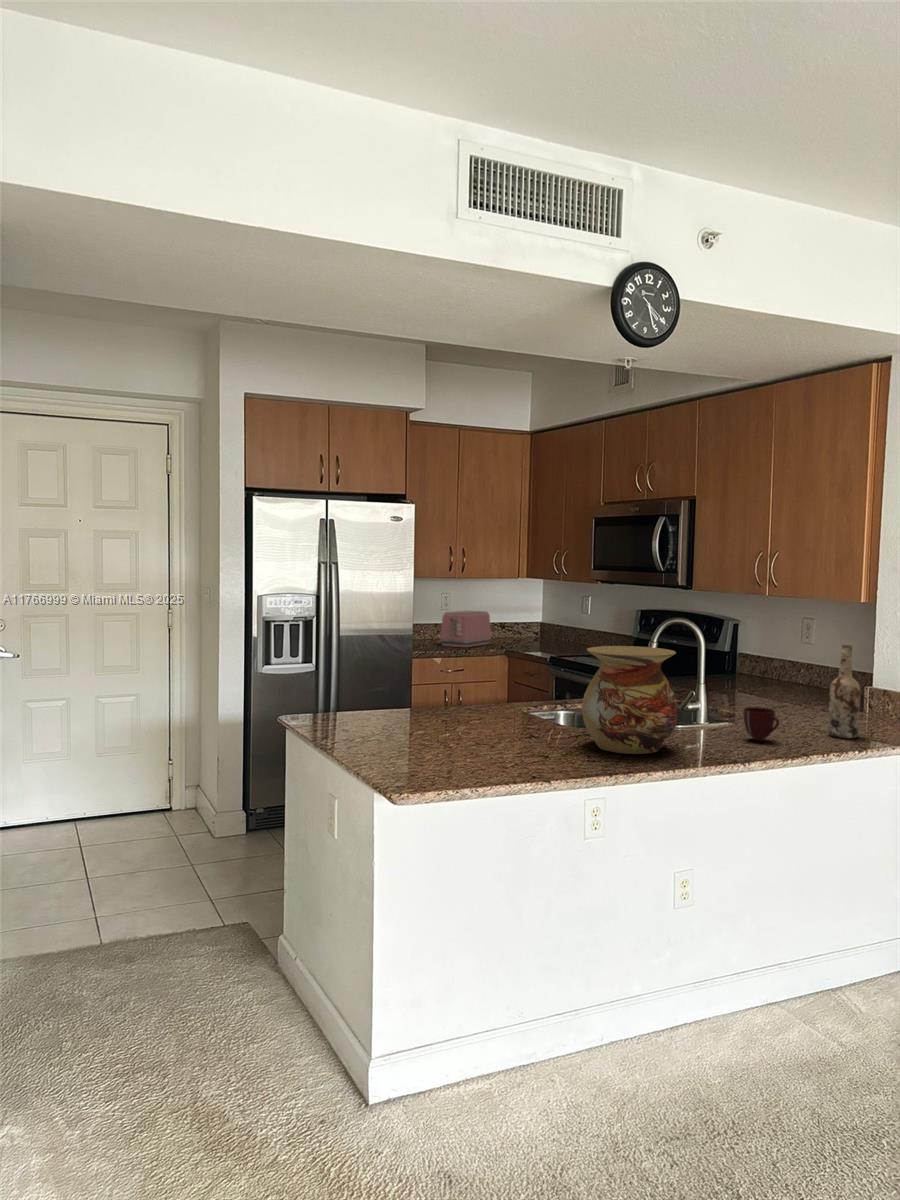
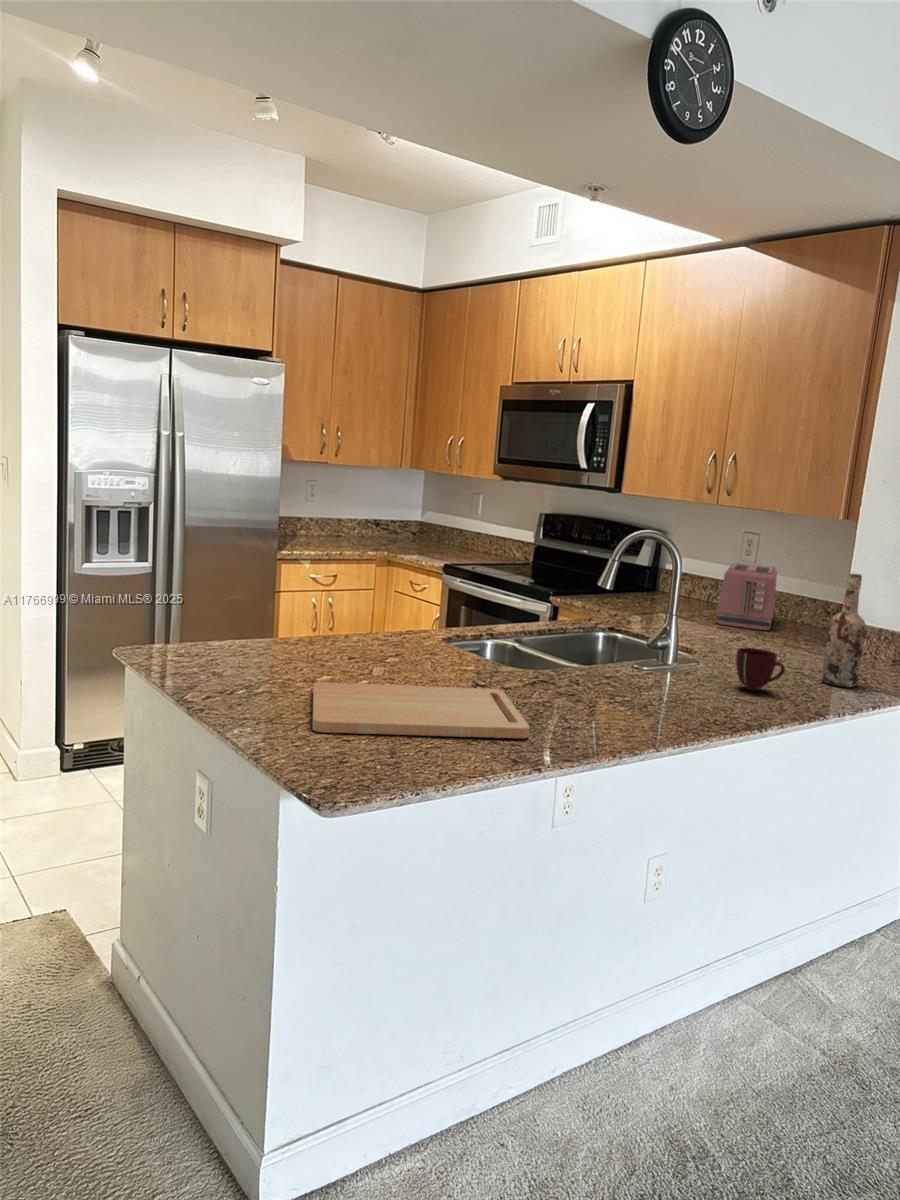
toaster: present [440,611,491,647] -> present [717,563,777,630]
vase: present [582,646,678,754] -> none [550,565,682,713]
cutting board: none [400,736,552,768] -> present [312,682,529,738]

